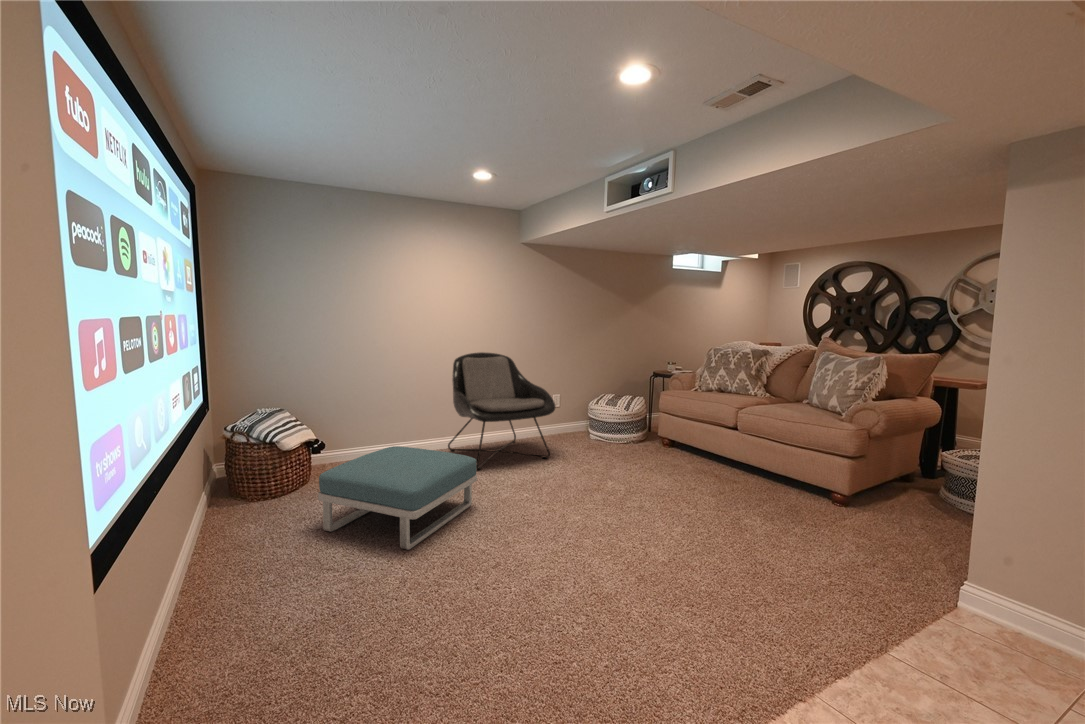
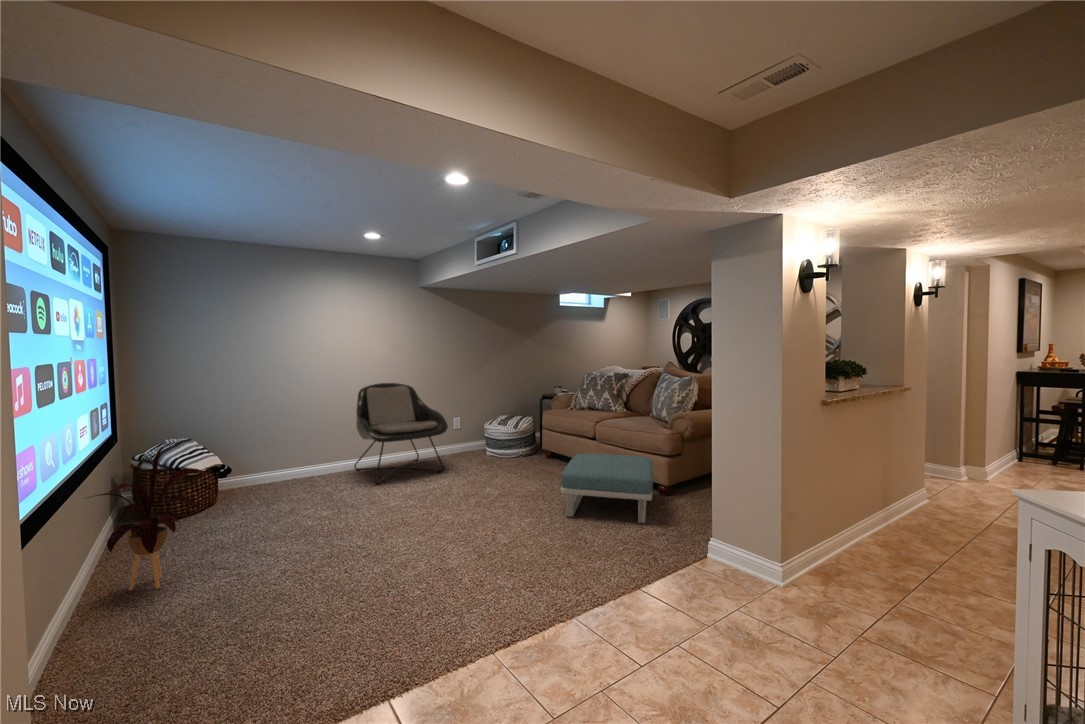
house plant: none [178,420,317,592] -> present [88,445,211,590]
footstool: present [318,446,477,550] -> present [561,454,653,523]

